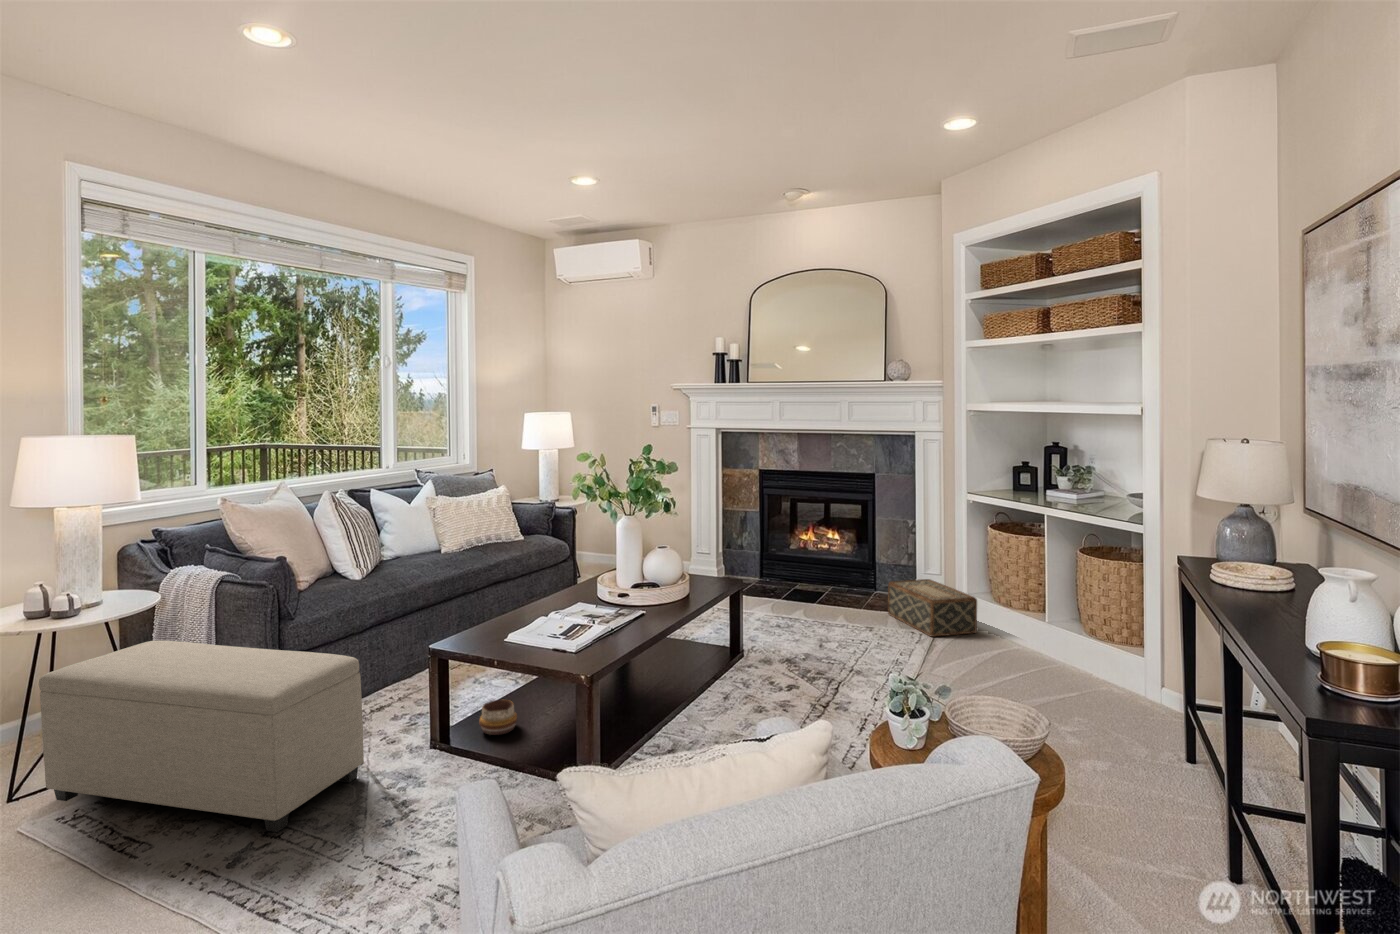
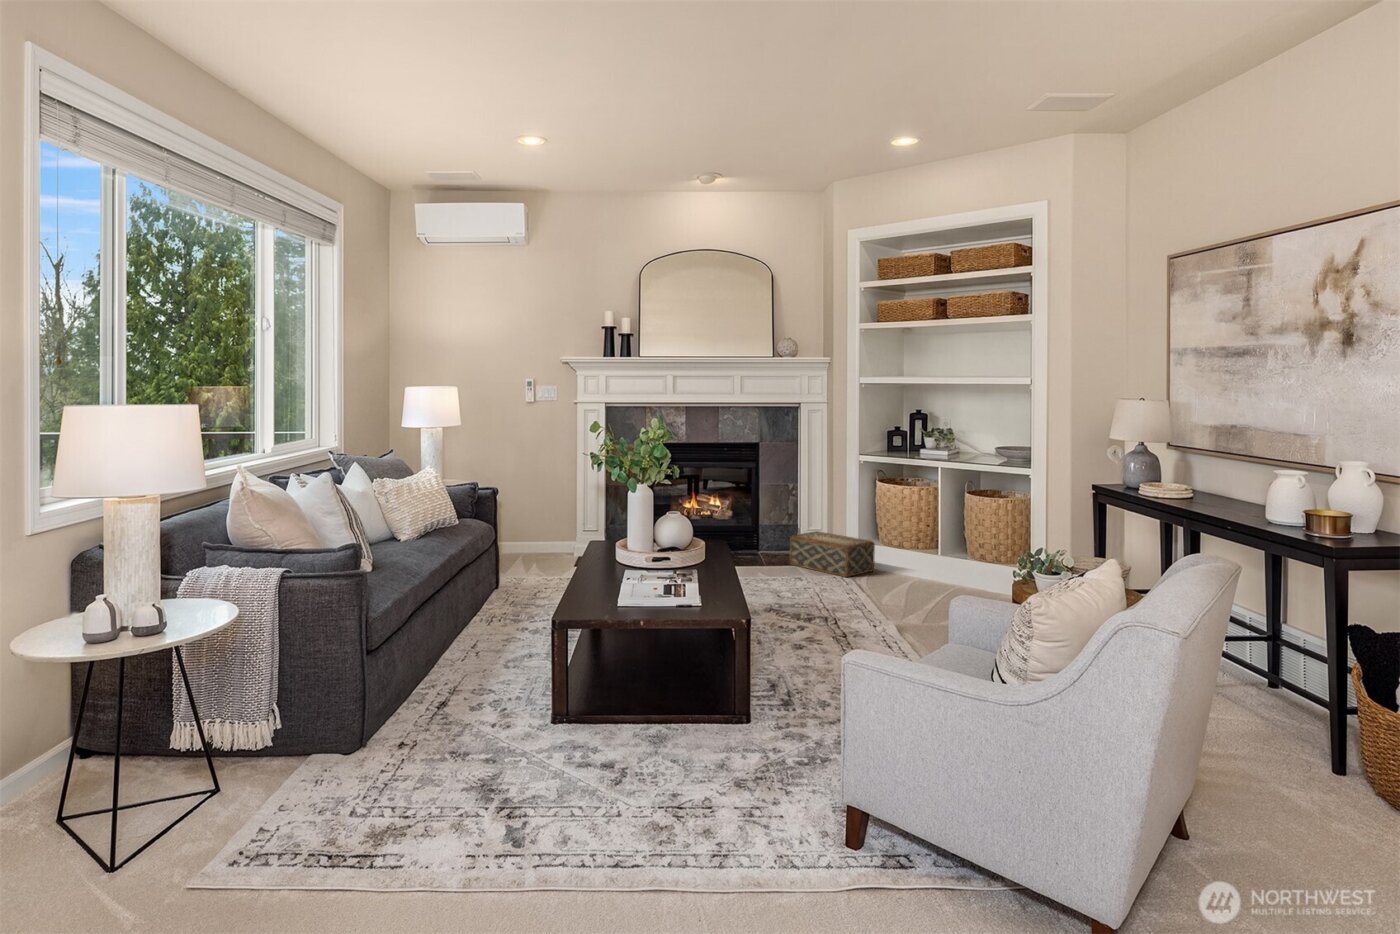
ottoman: present [39,641,364,832] -> none [160,633,536,861]
decorative bowl: present [479,700,517,735] -> none [602,665,640,700]

